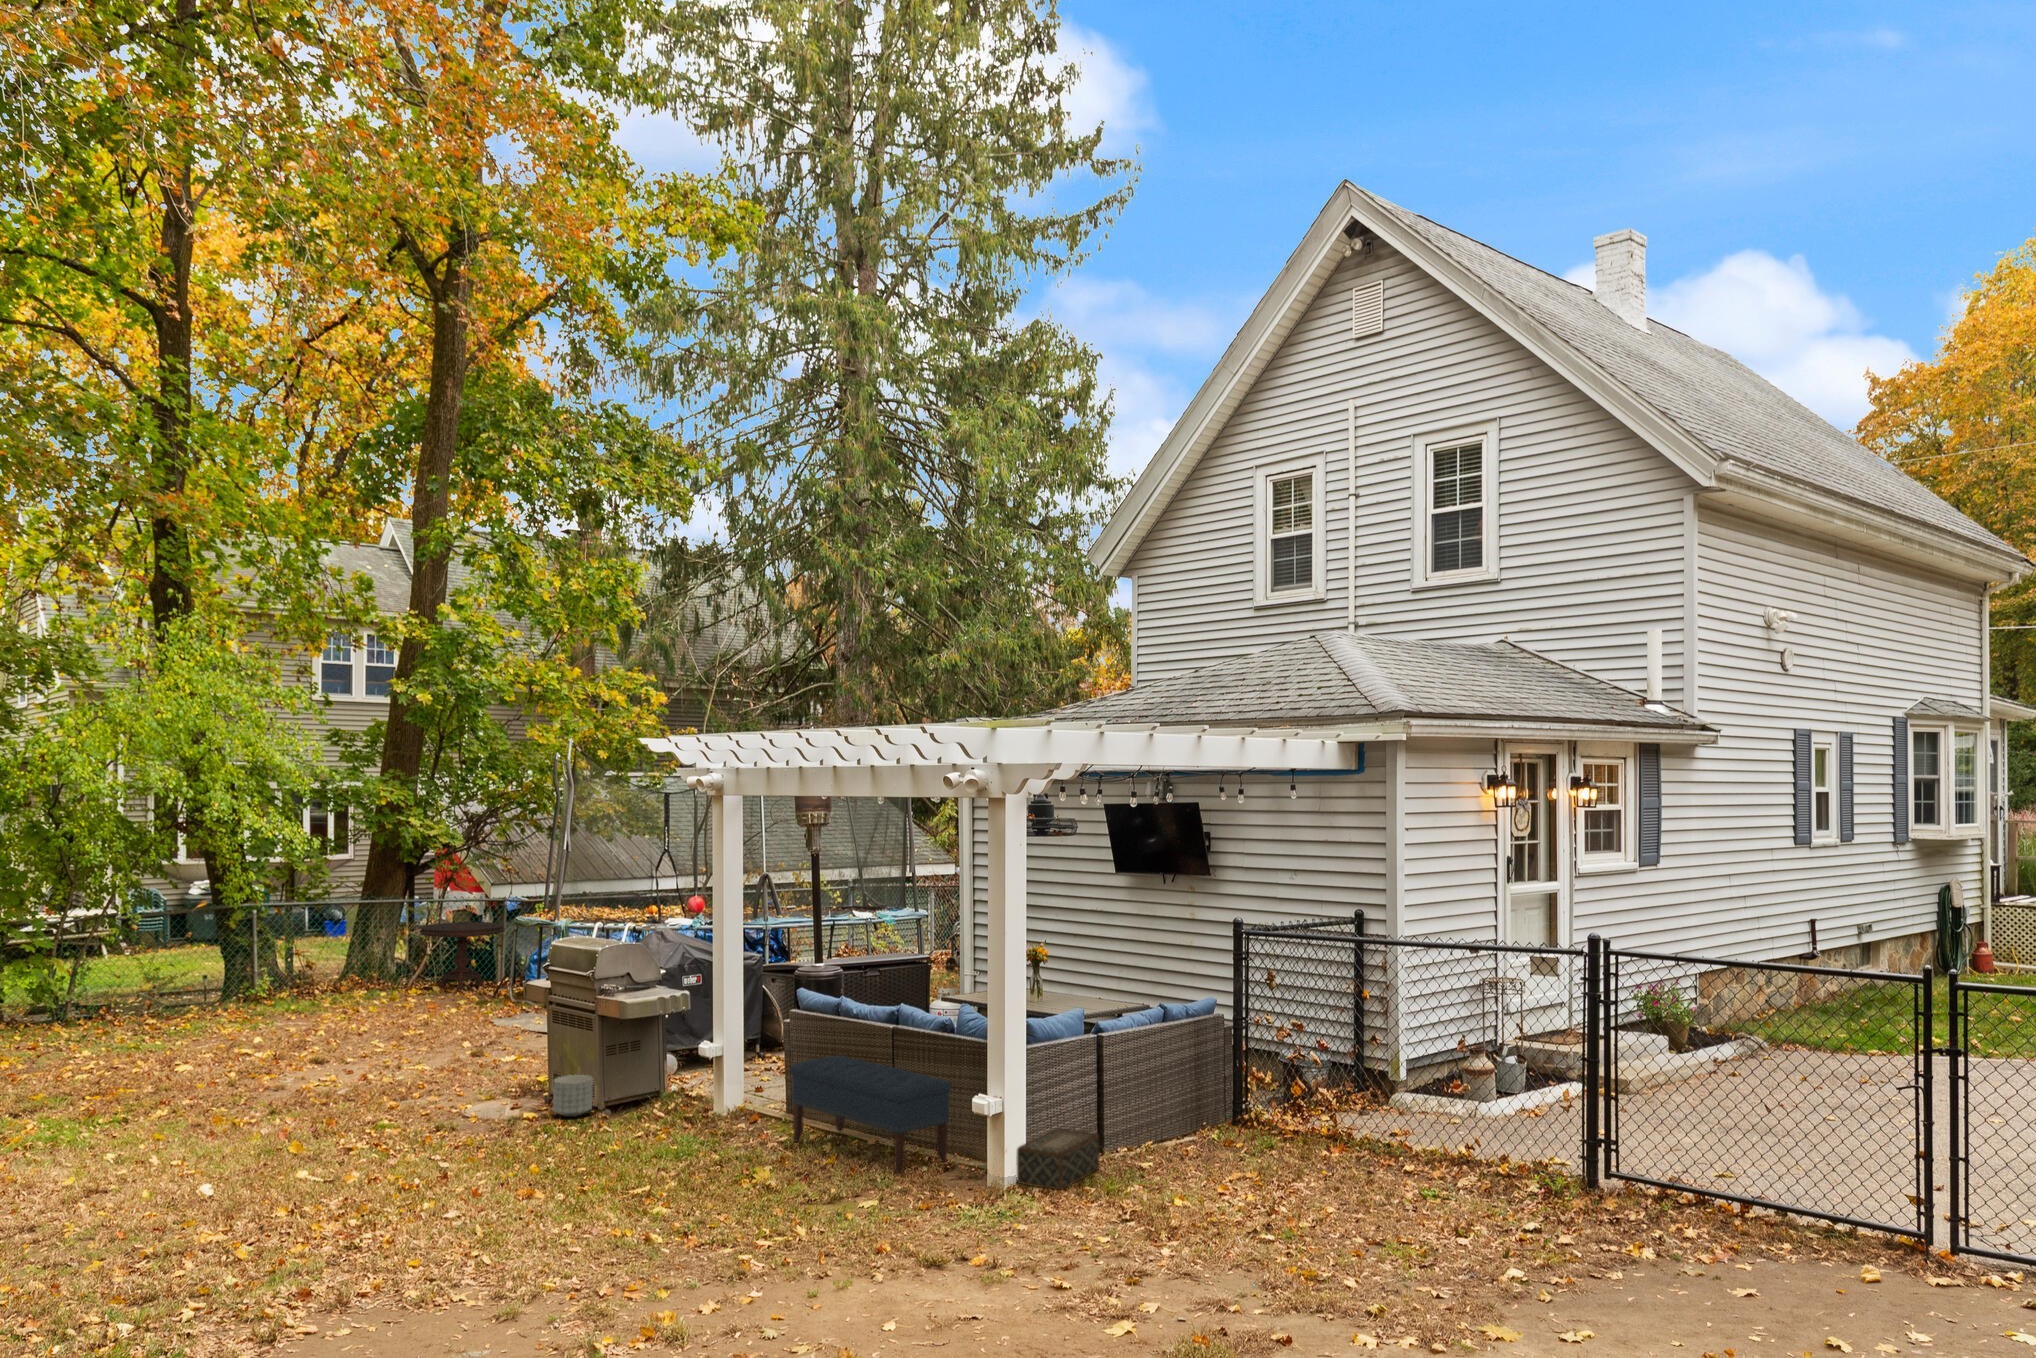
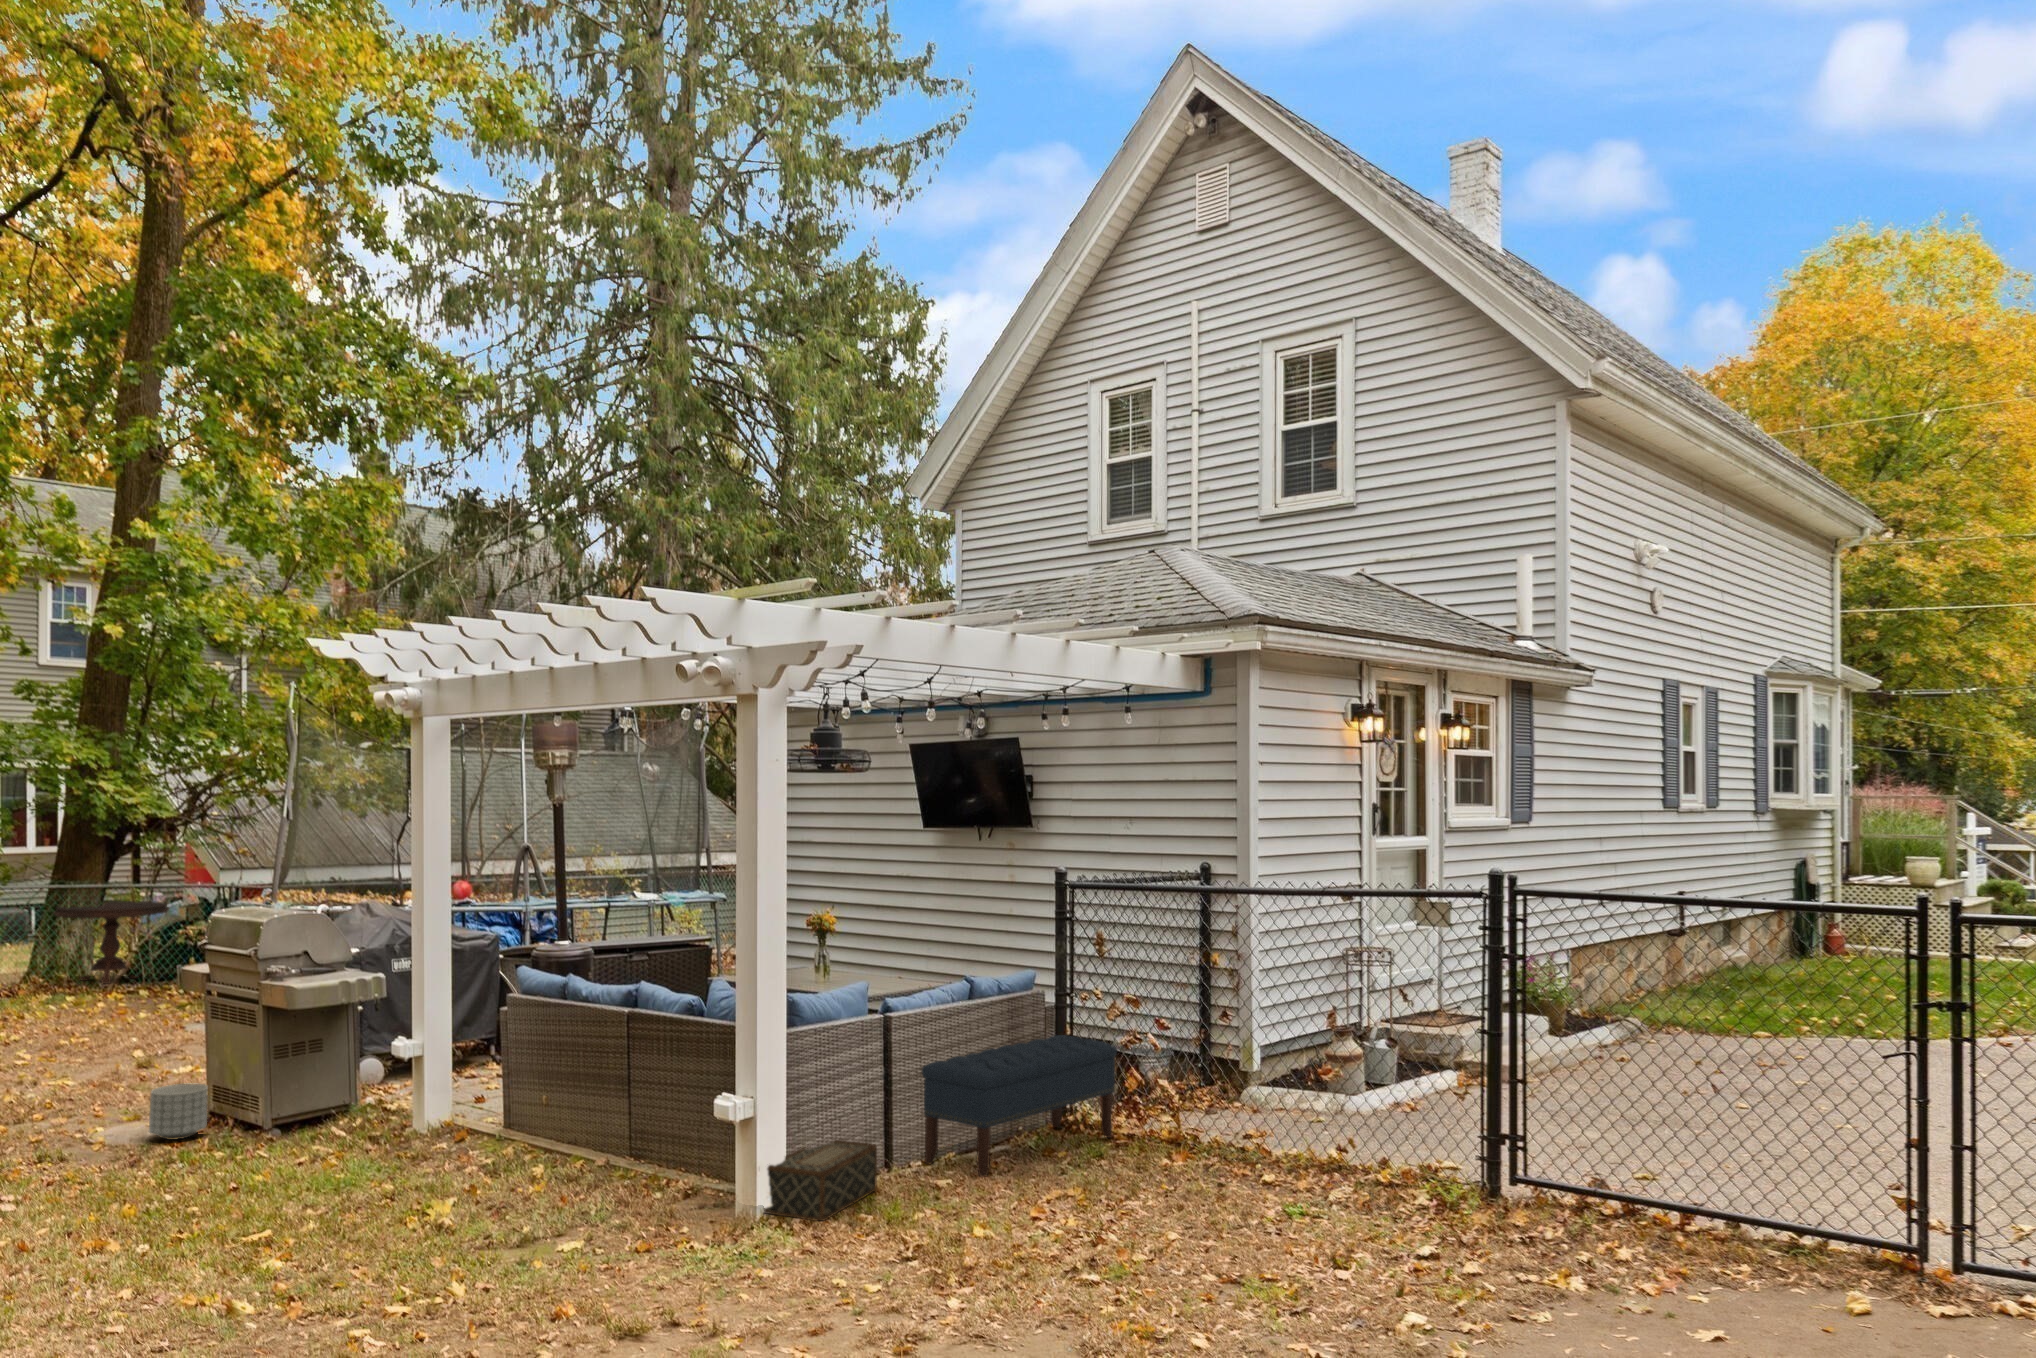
bench: present [791,1056,951,1173] -> present [922,1035,1117,1177]

